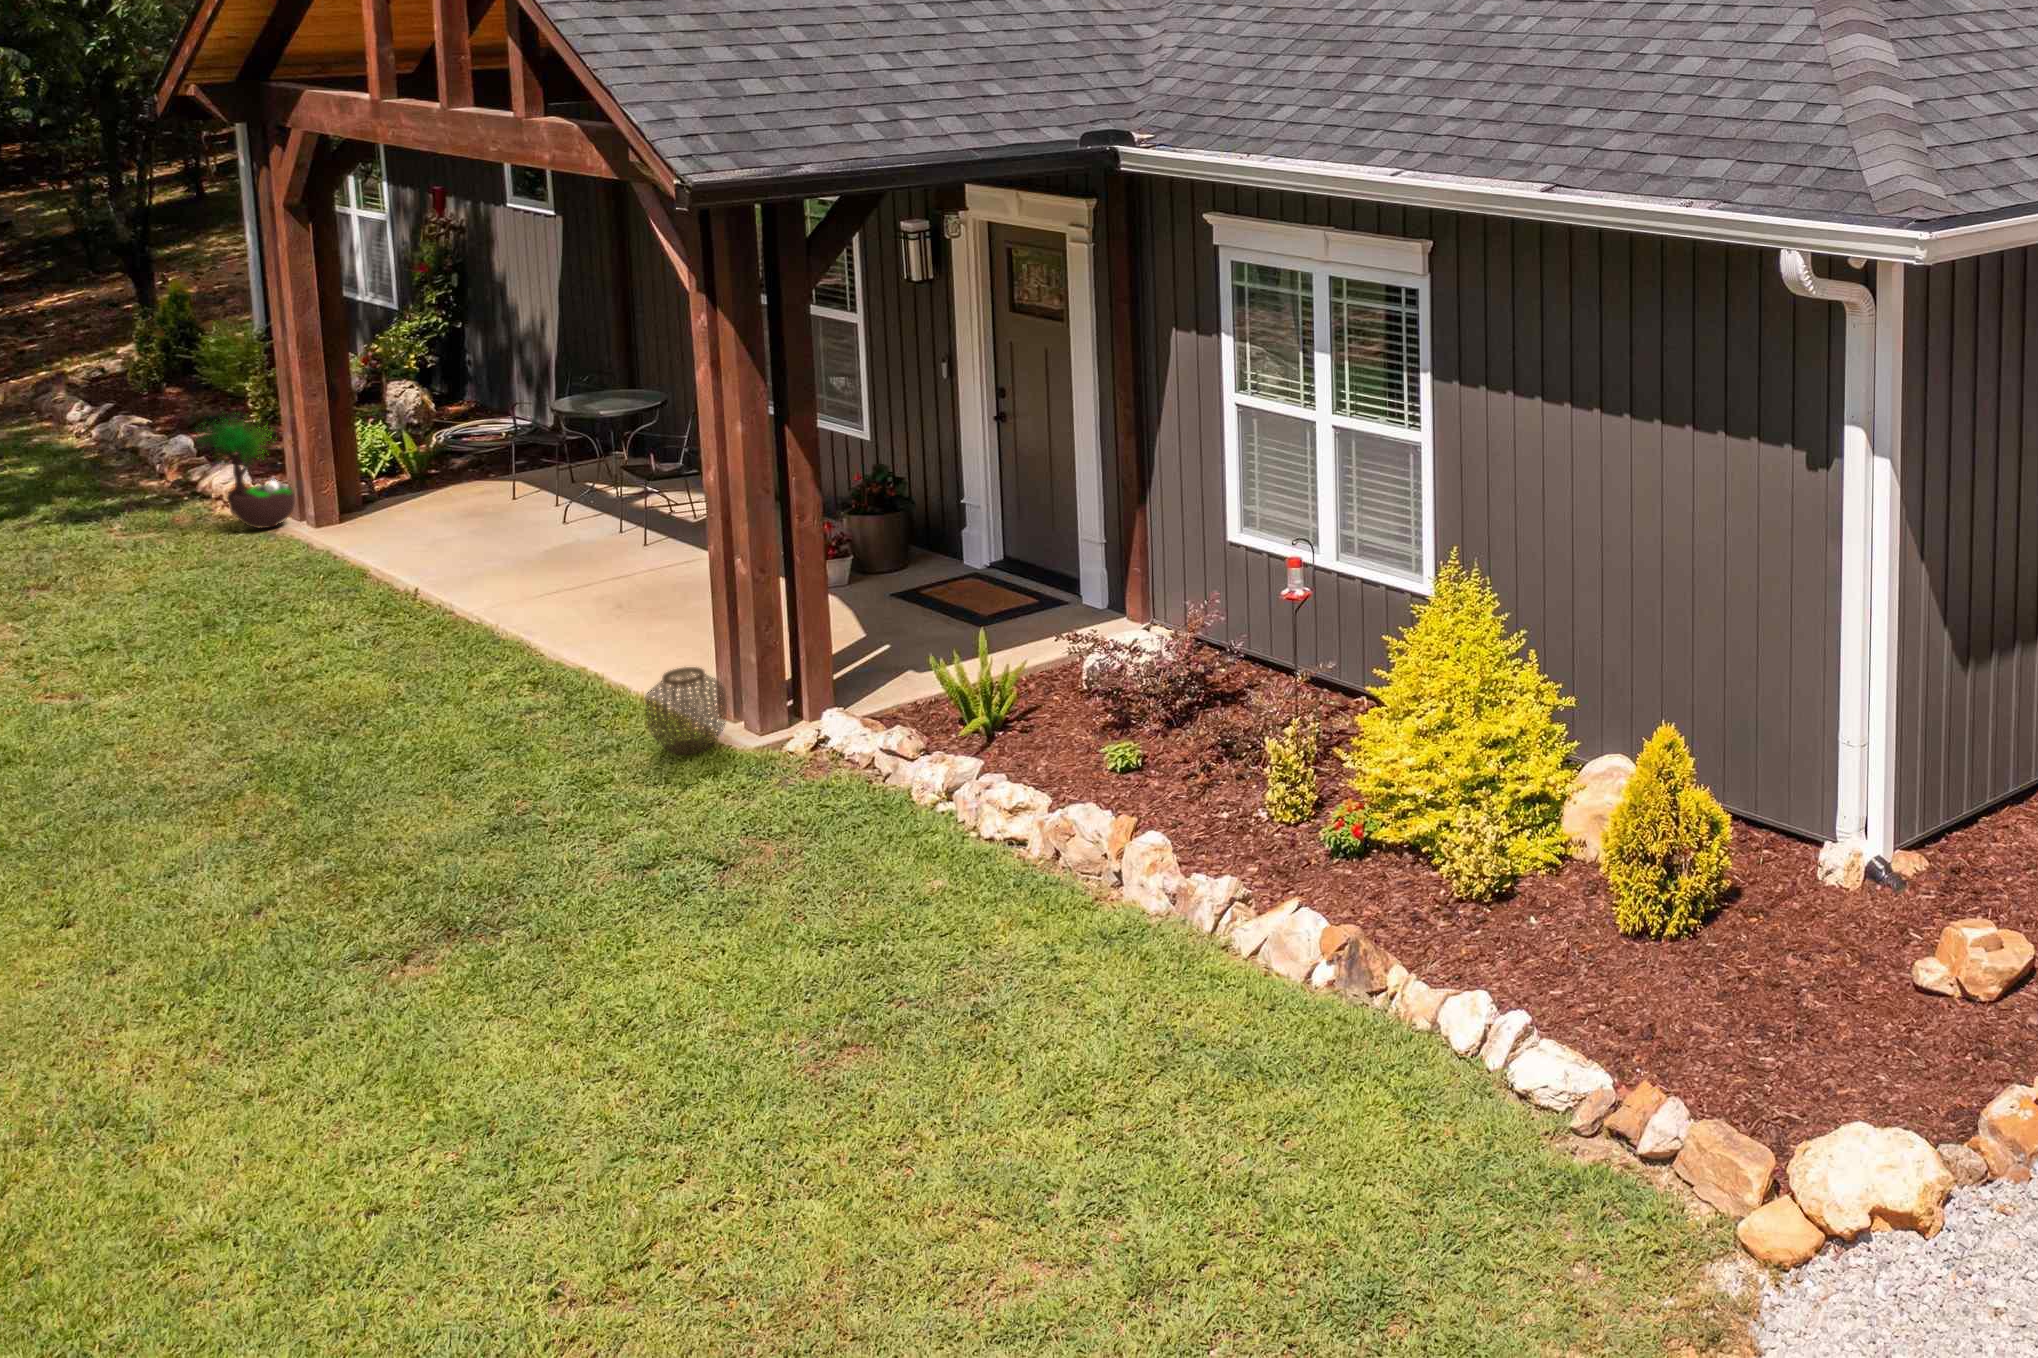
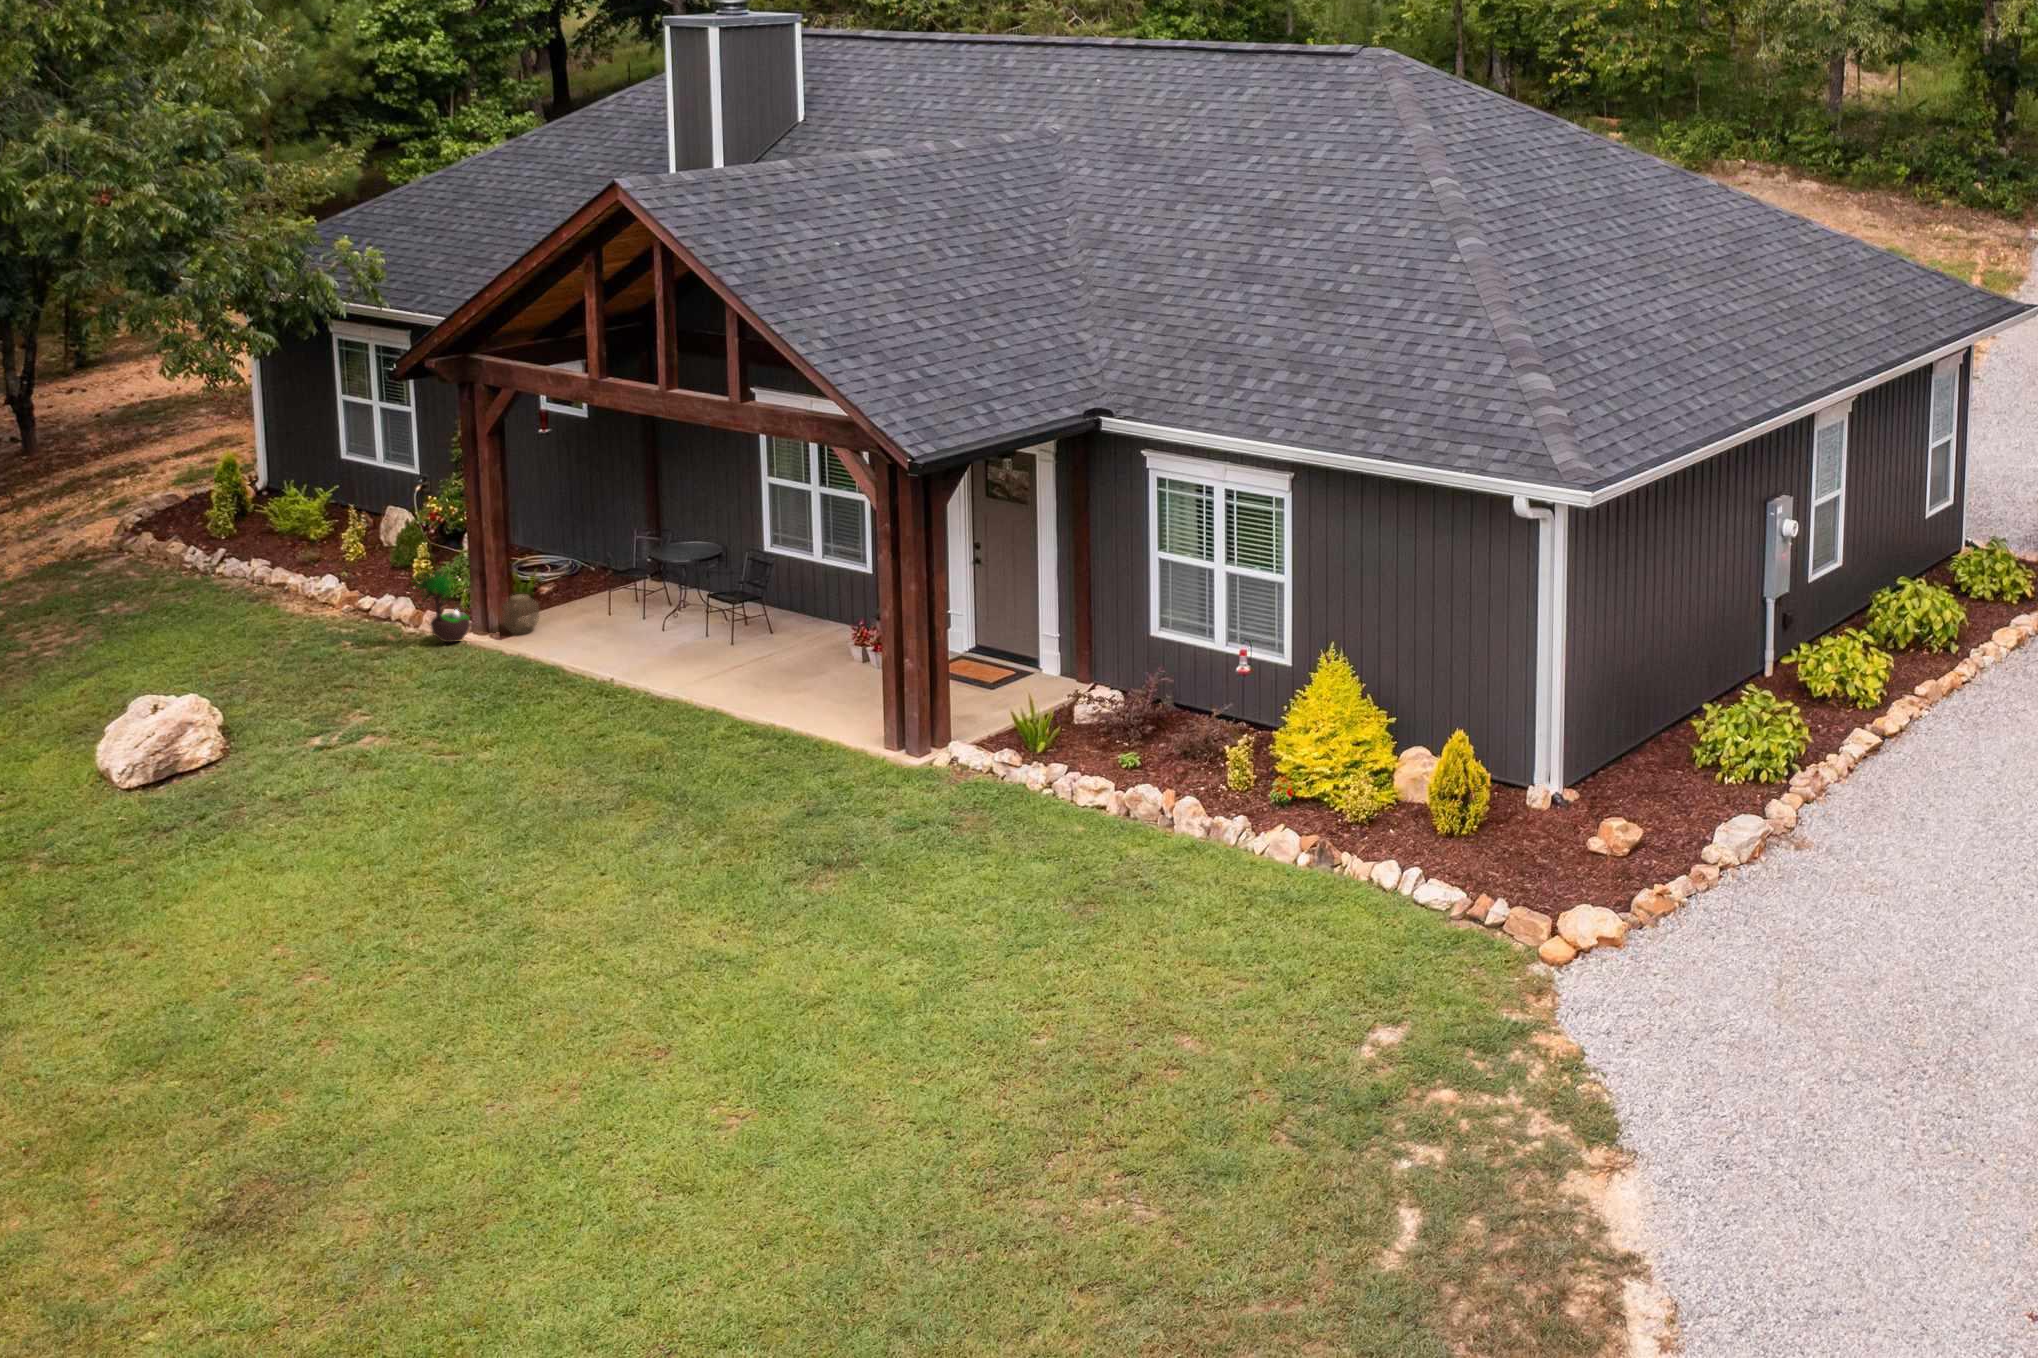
woven basket: present [645,667,727,755] -> present [502,594,539,635]

